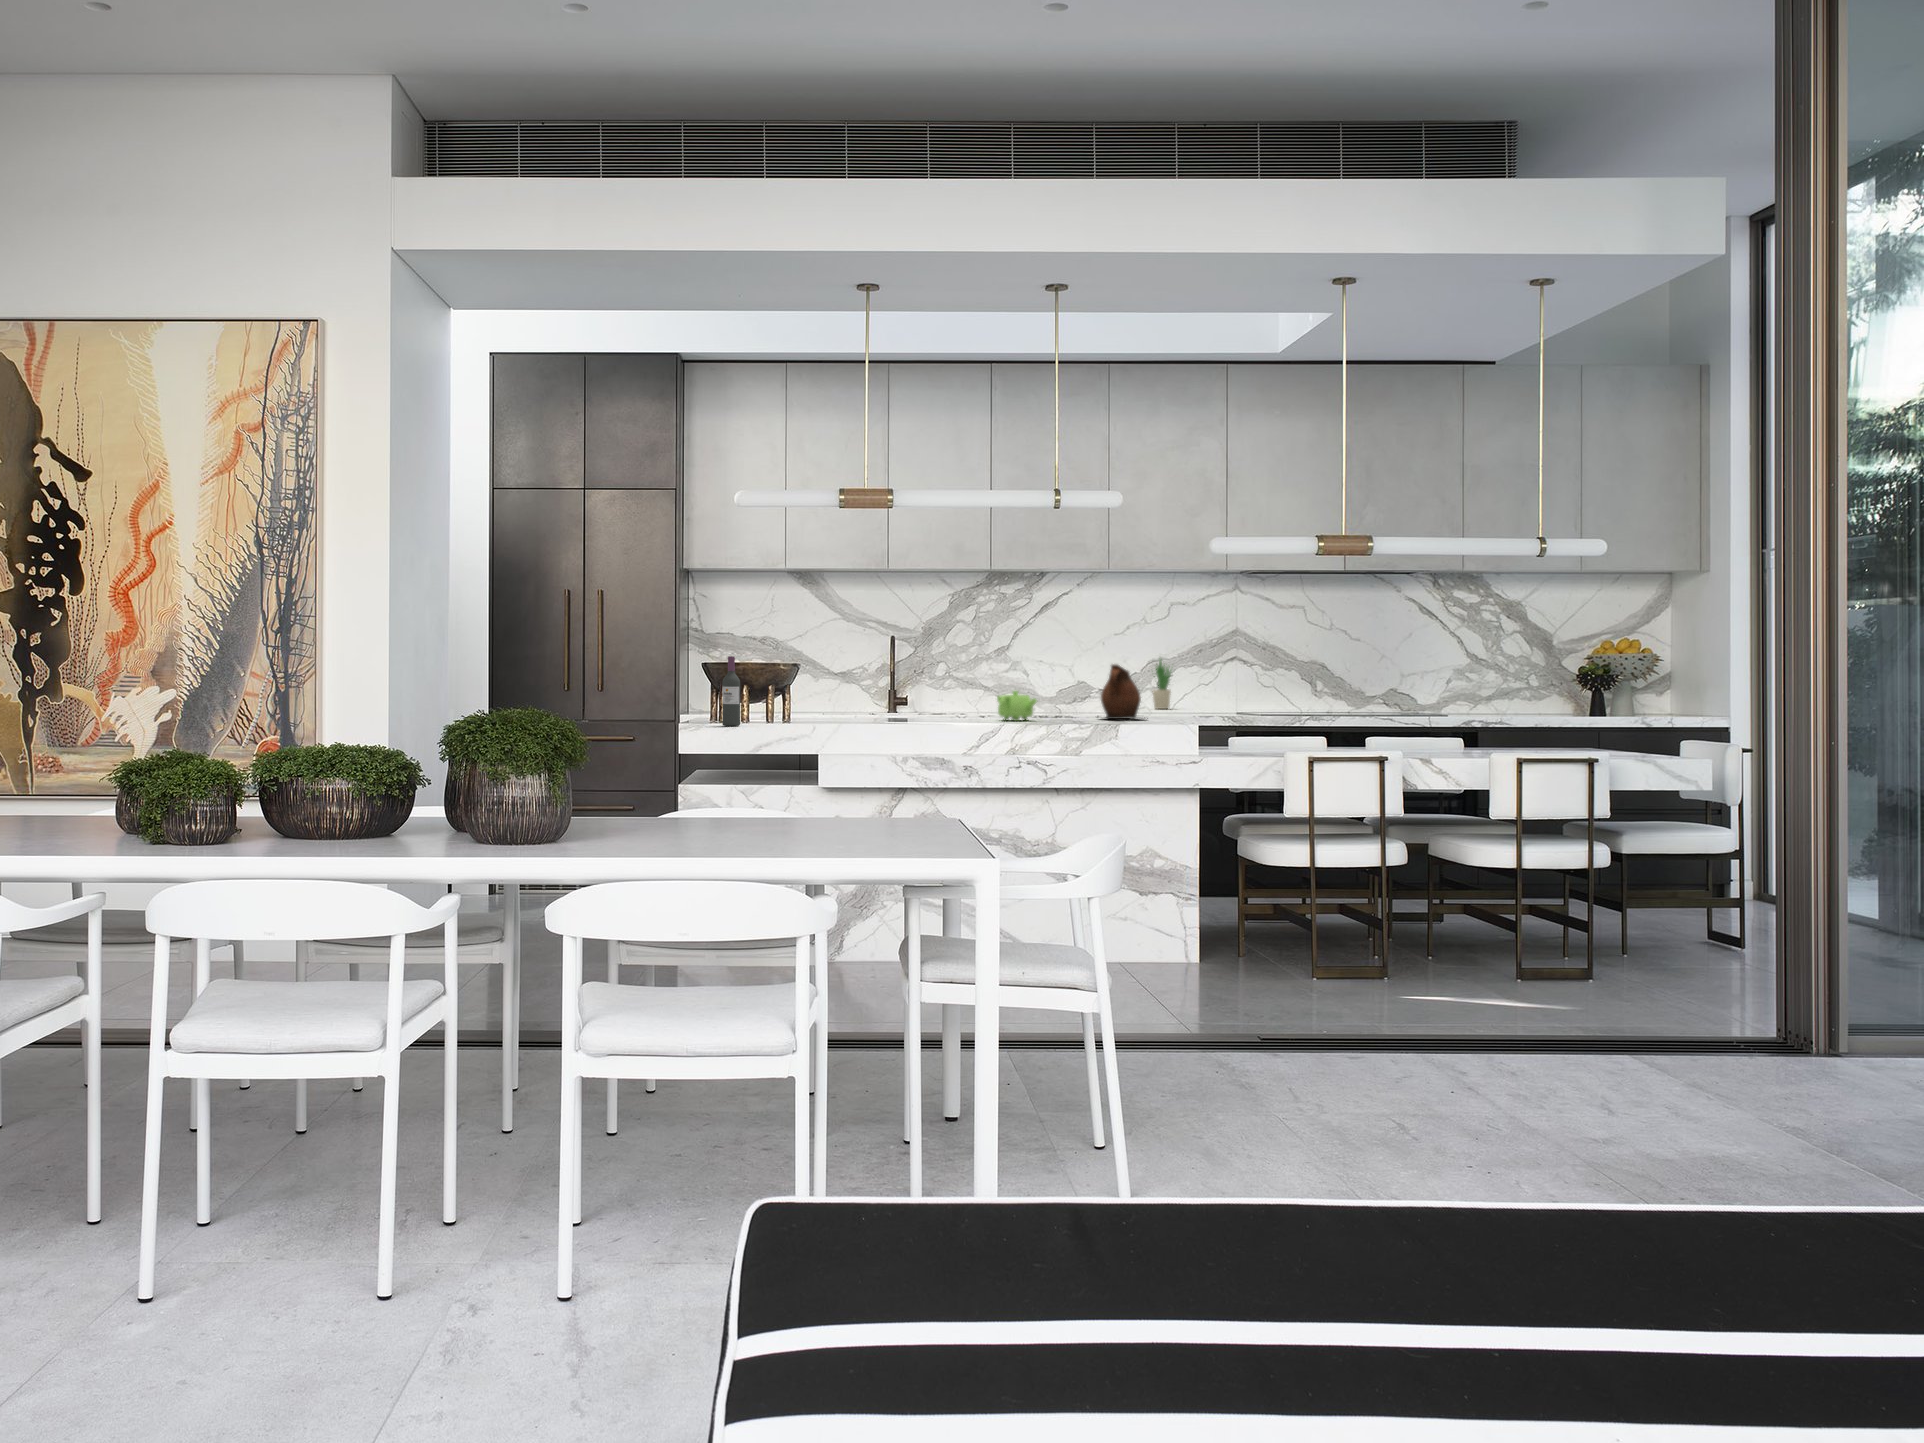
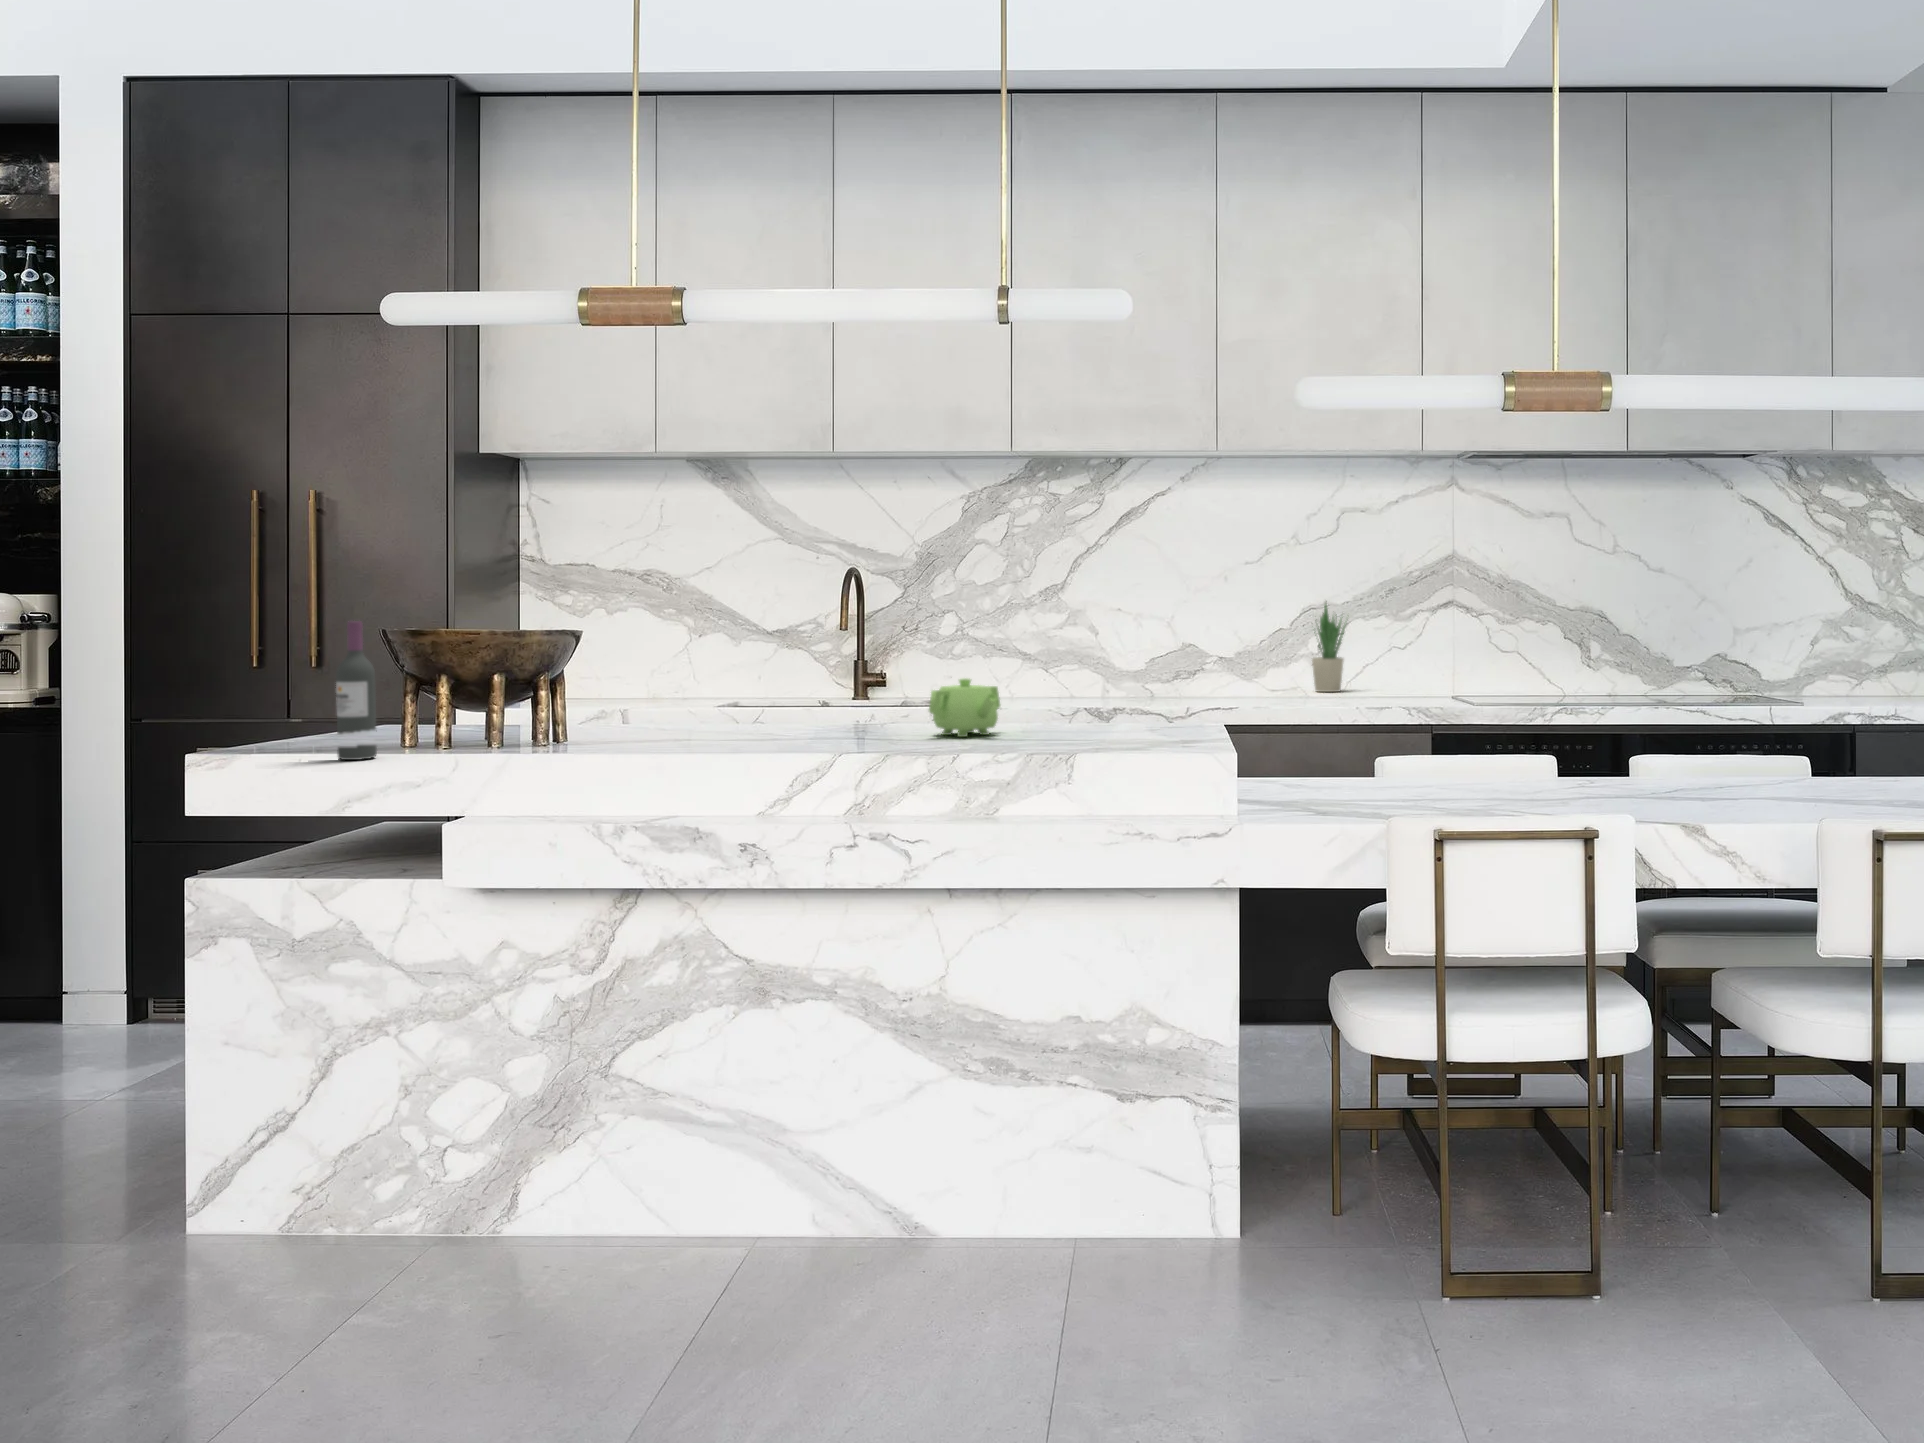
ceramic pitcher: present [1101,664,1148,719] -> none [1122,627,1217,732]

